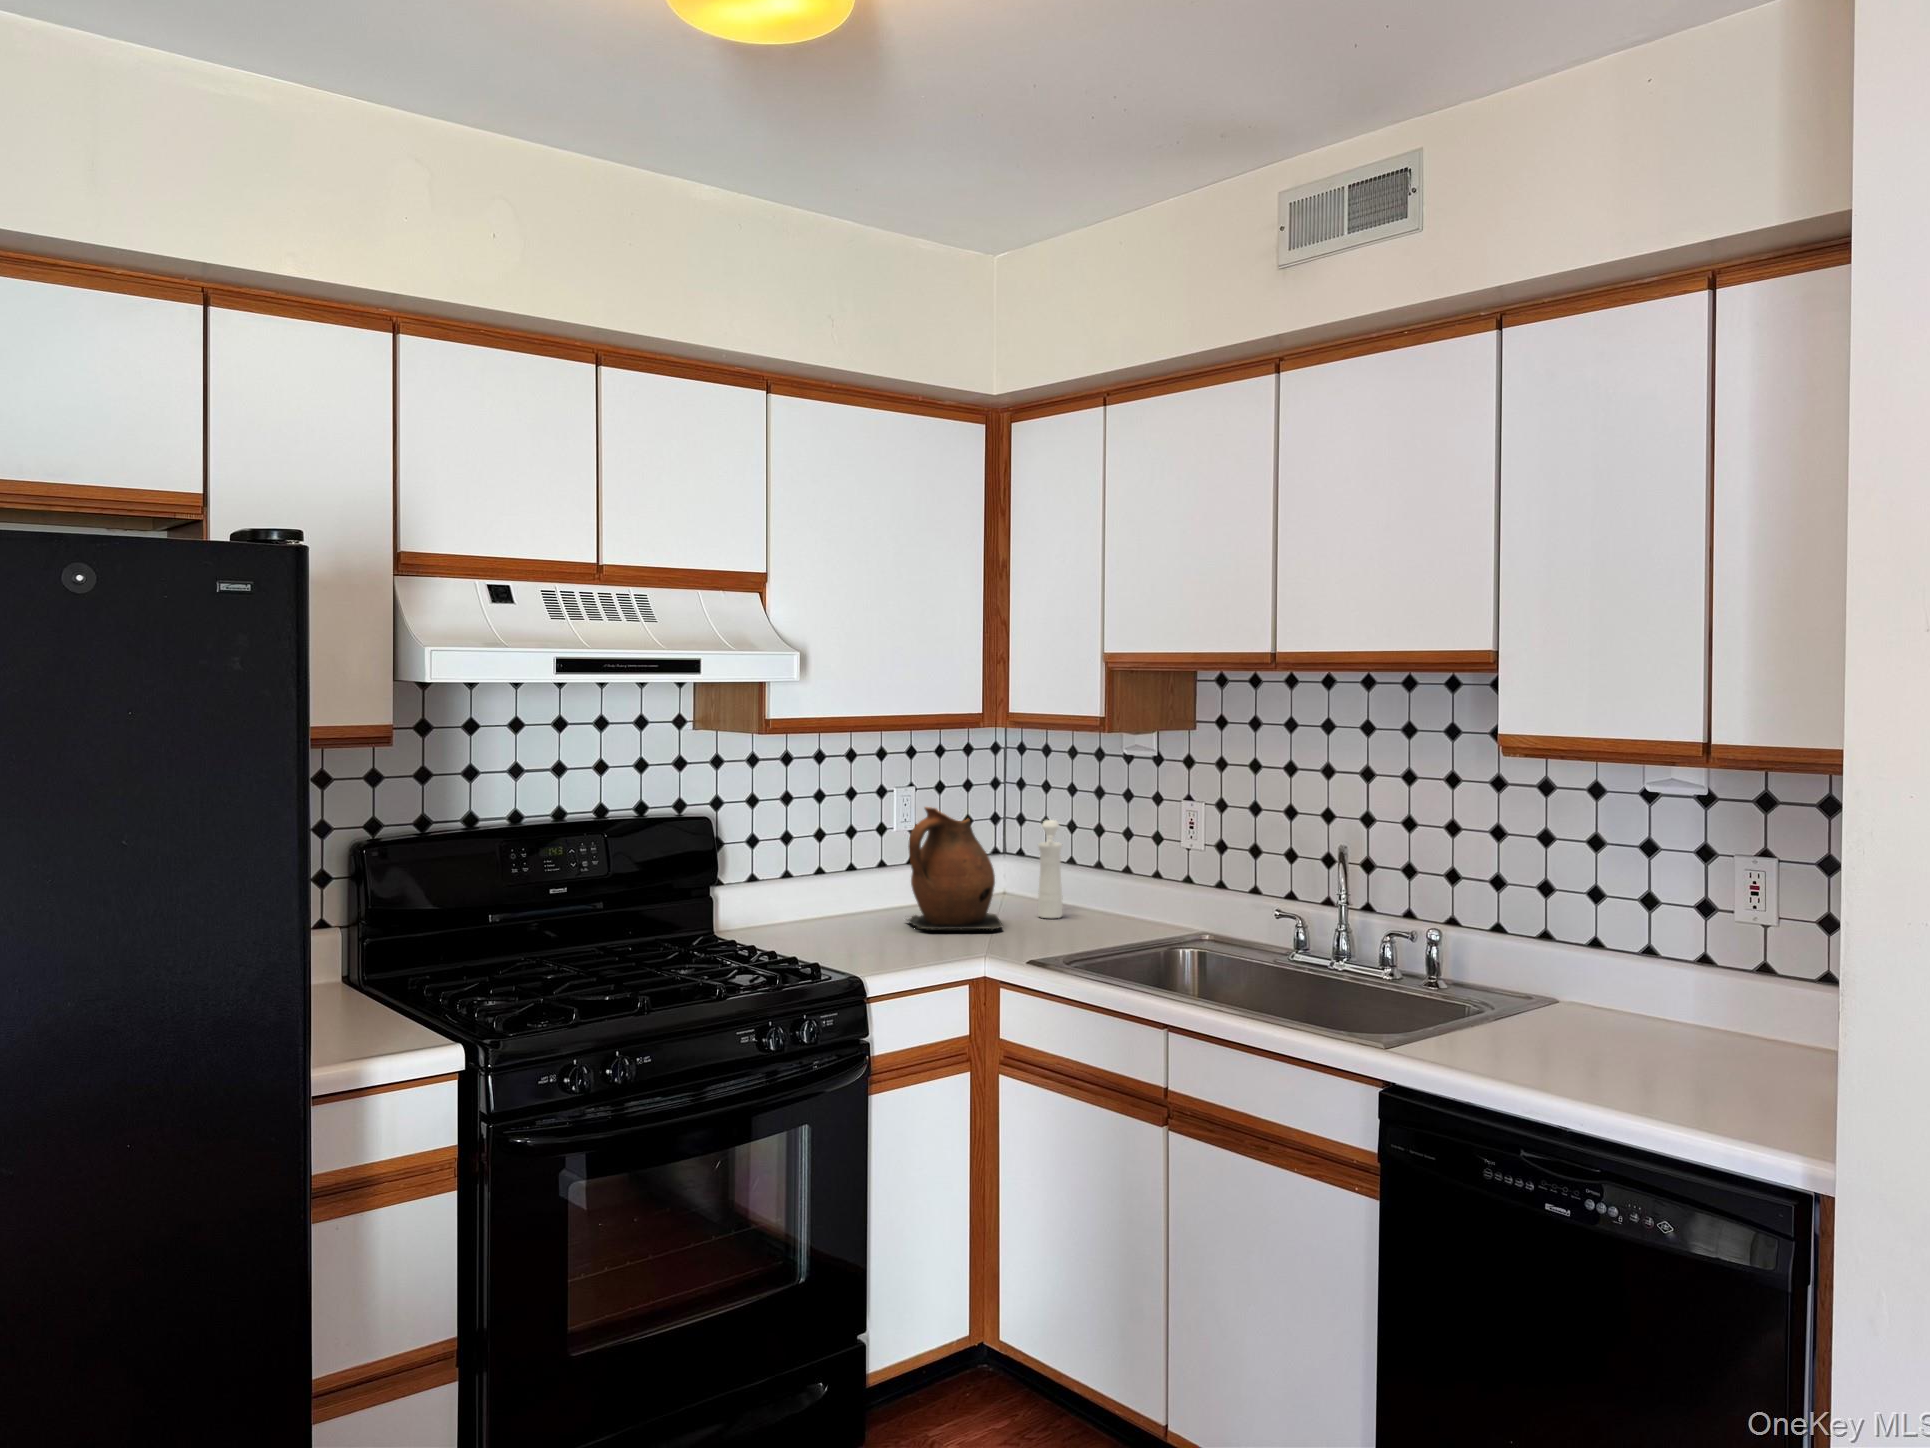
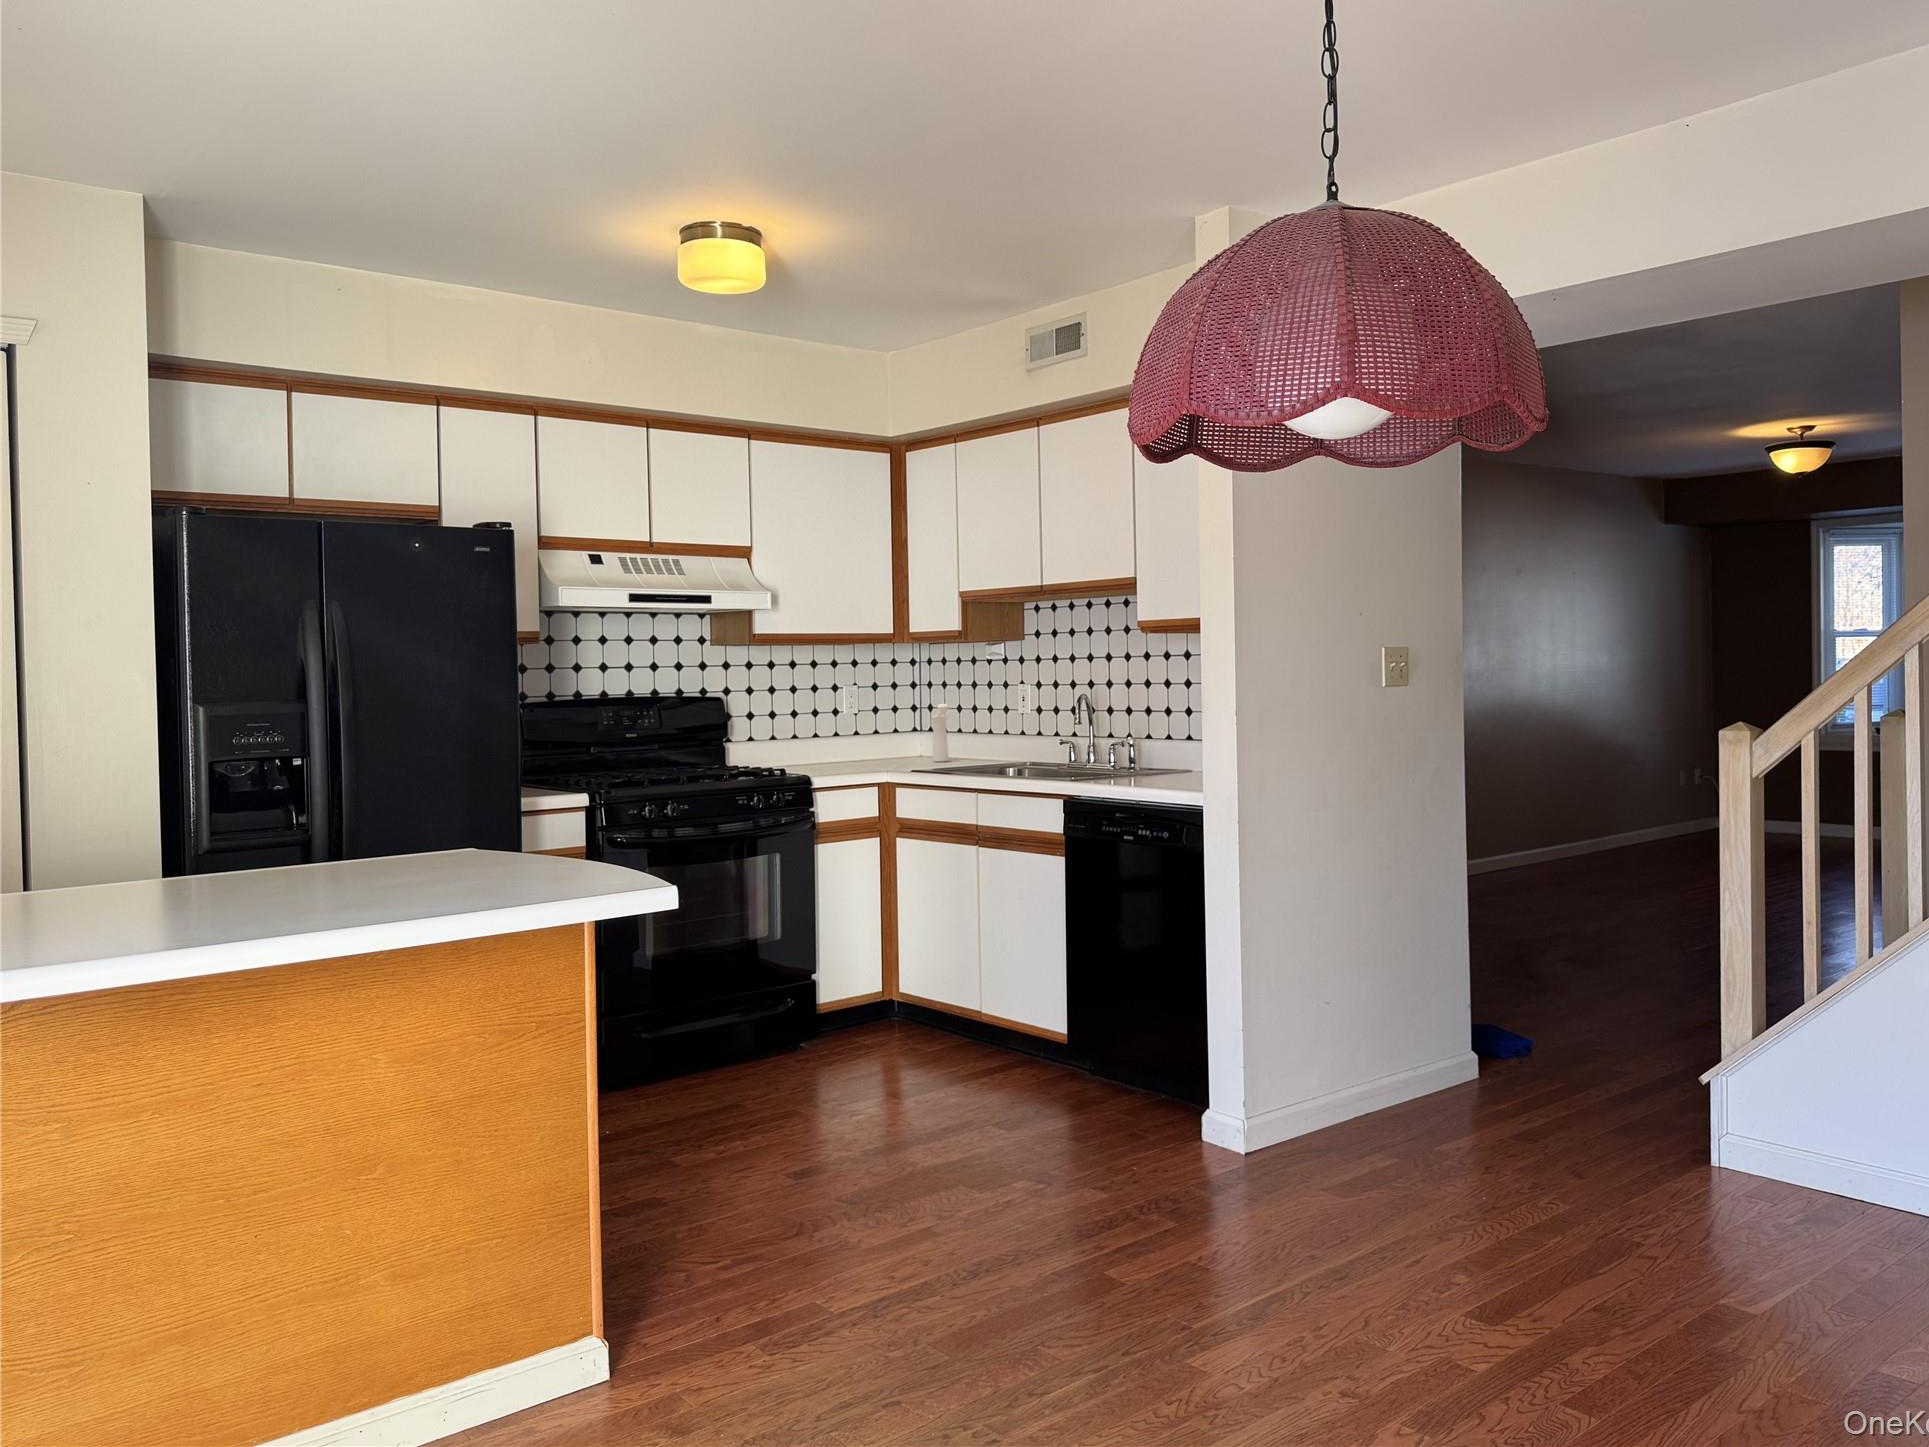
ceramic pitcher: present [909,807,1002,930] -> none [846,691,906,765]

